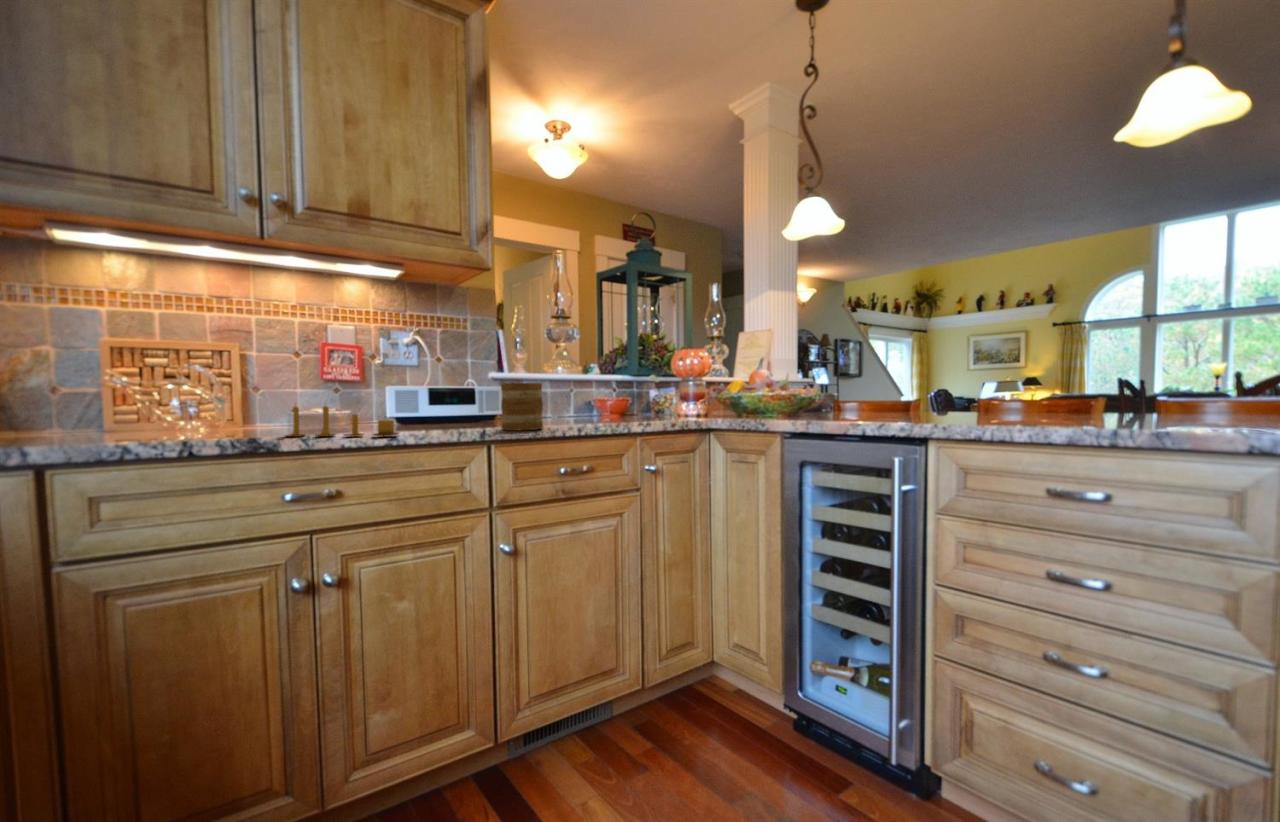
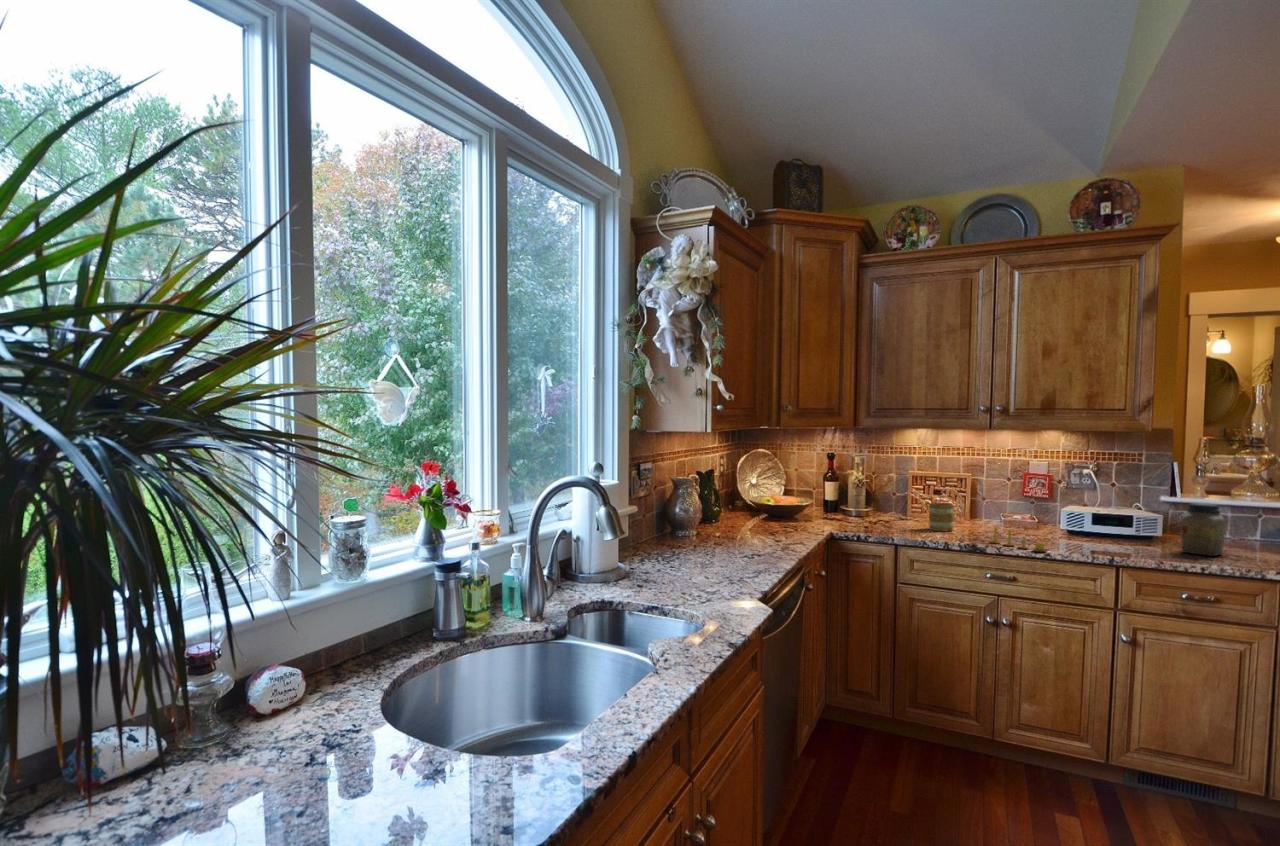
jar: none [535,361,572,422] -> present [1181,503,1225,556]
mug: present [501,383,543,430] -> present [929,503,955,531]

